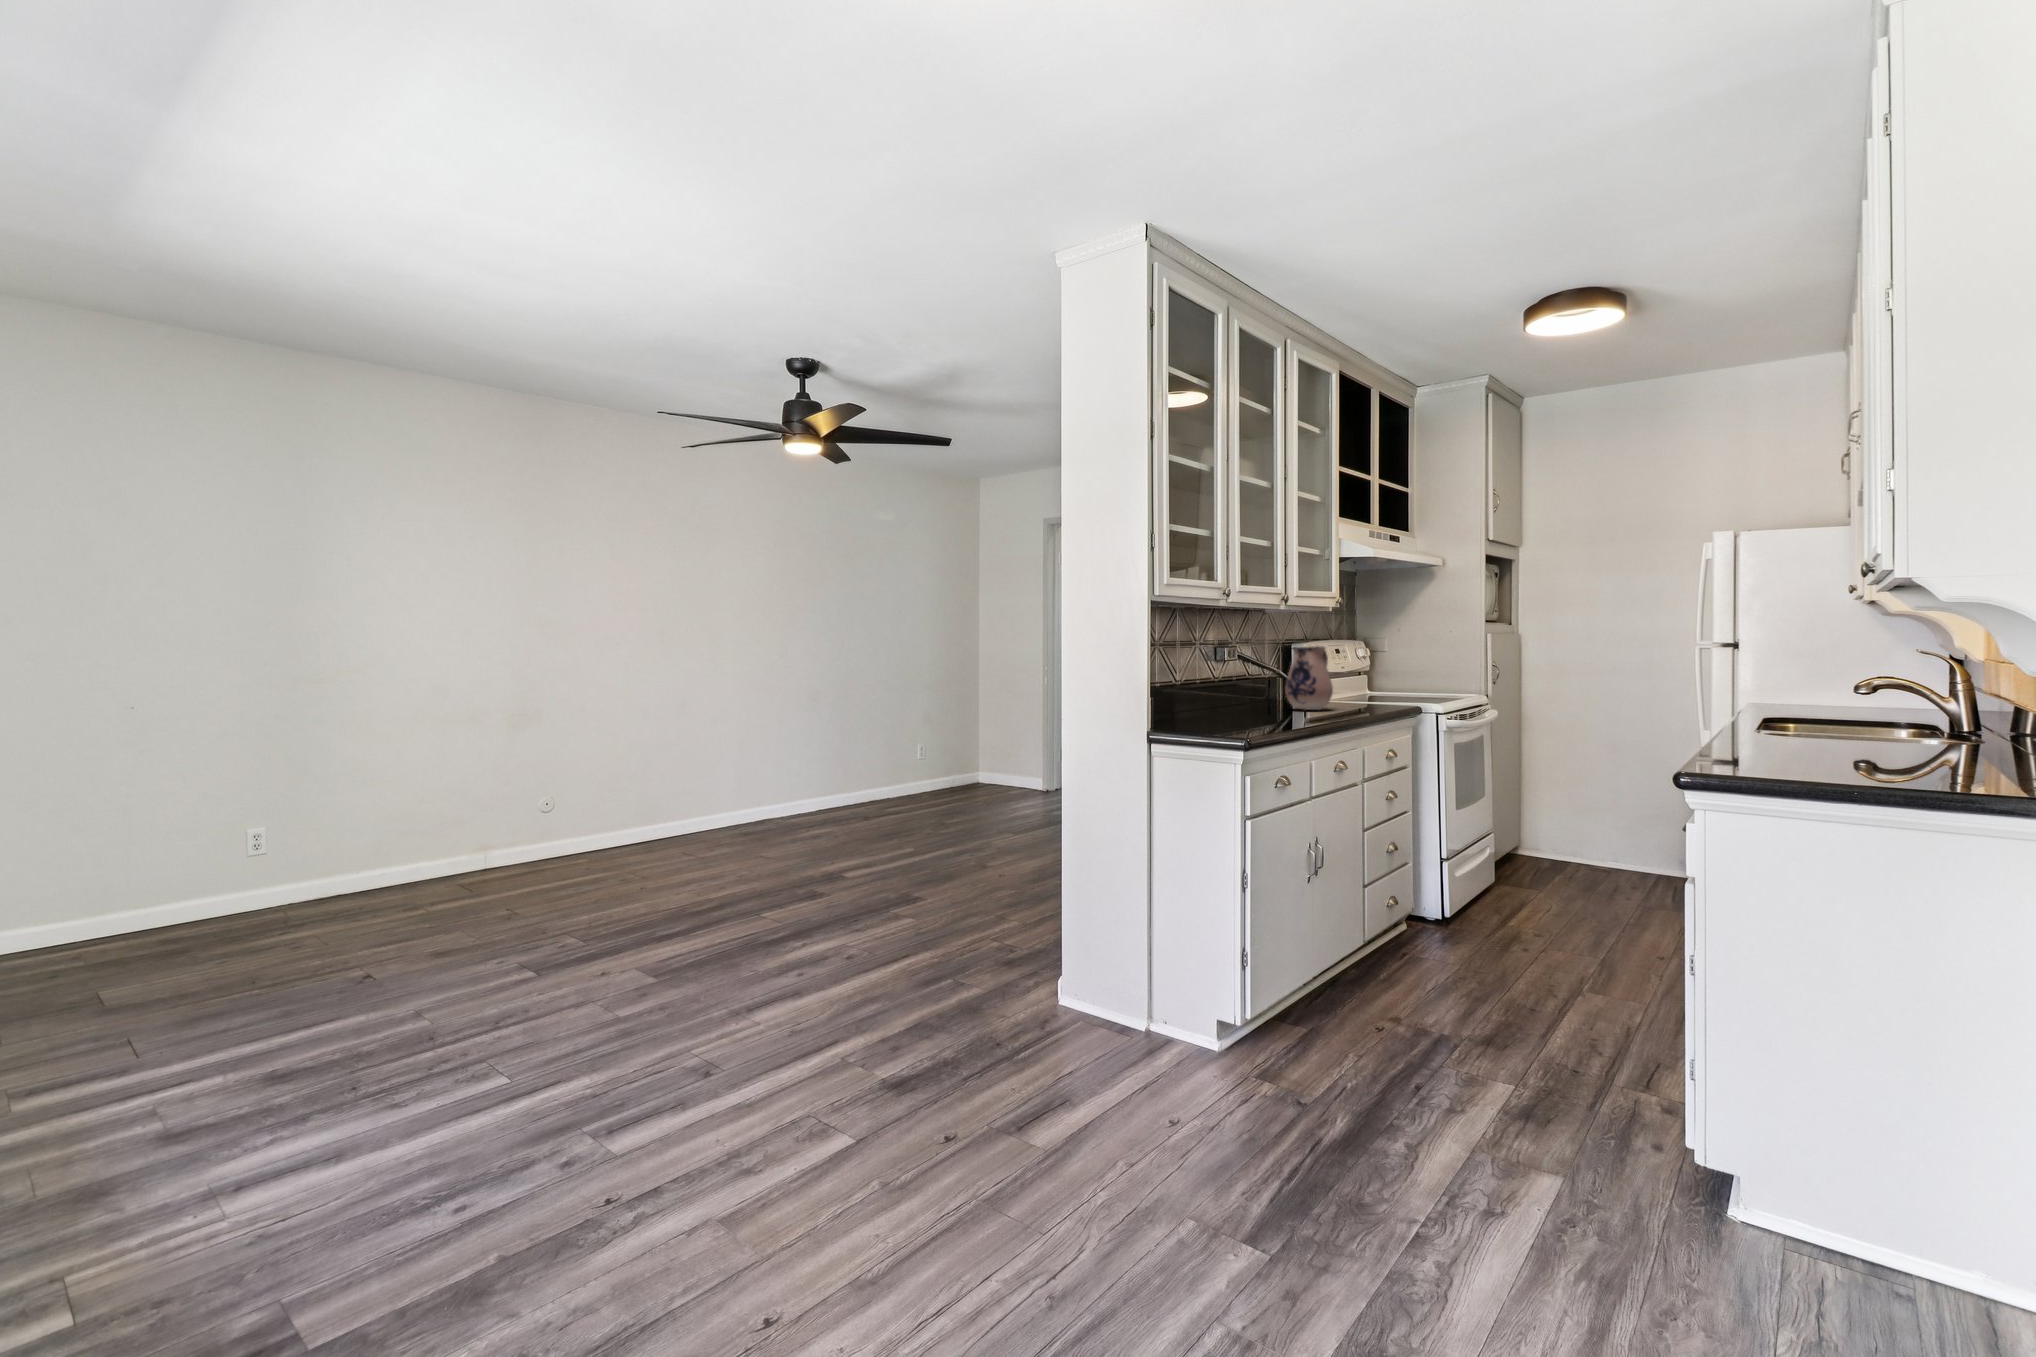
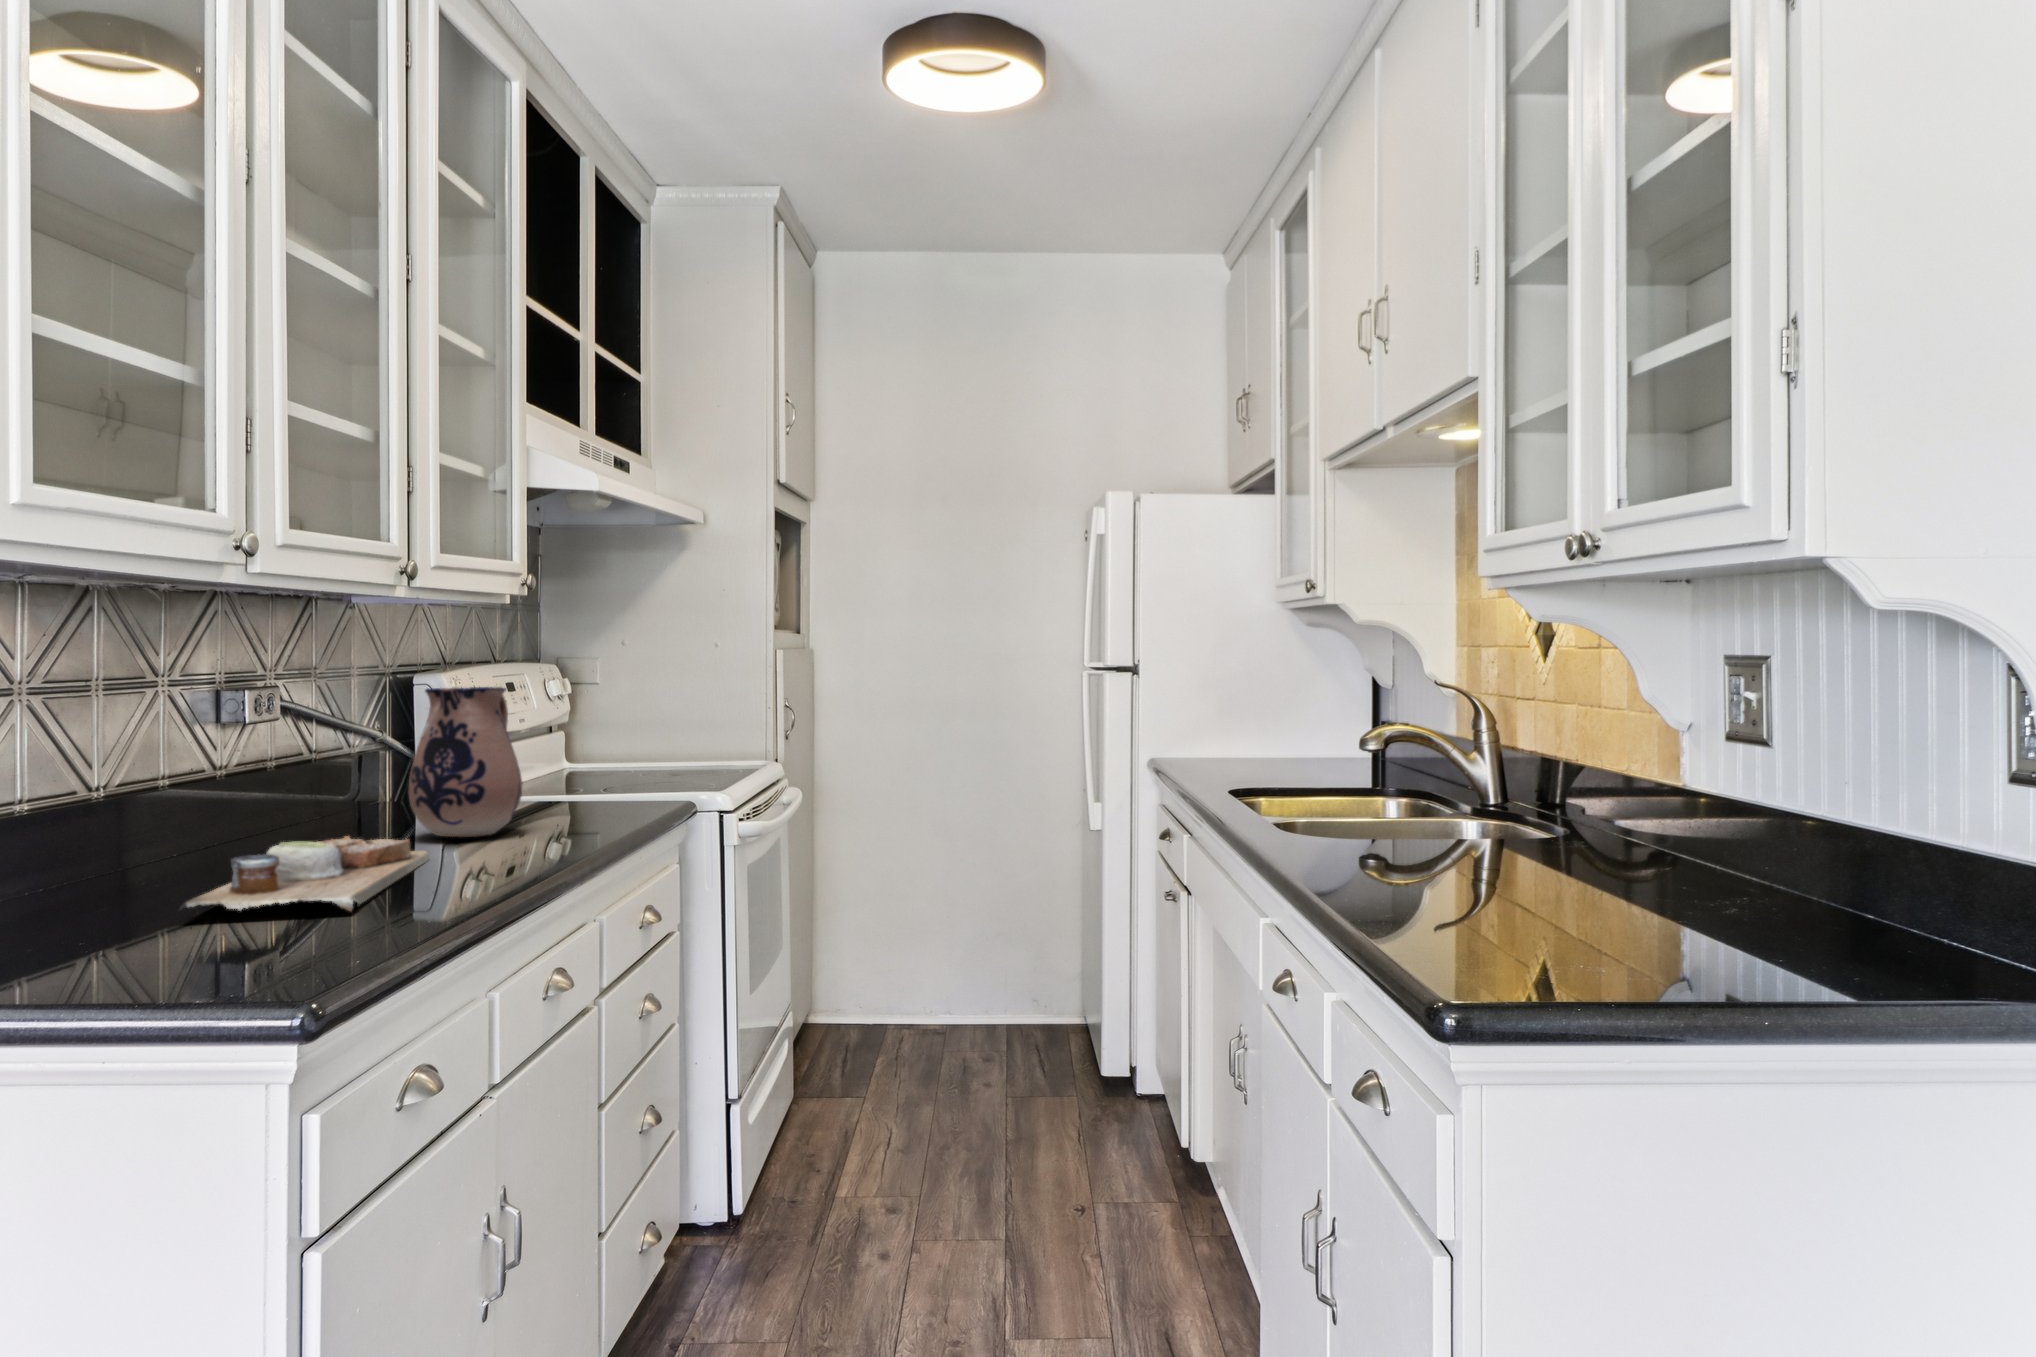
cutting board: none [1207,700,1292,723] -> present [180,836,429,911]

